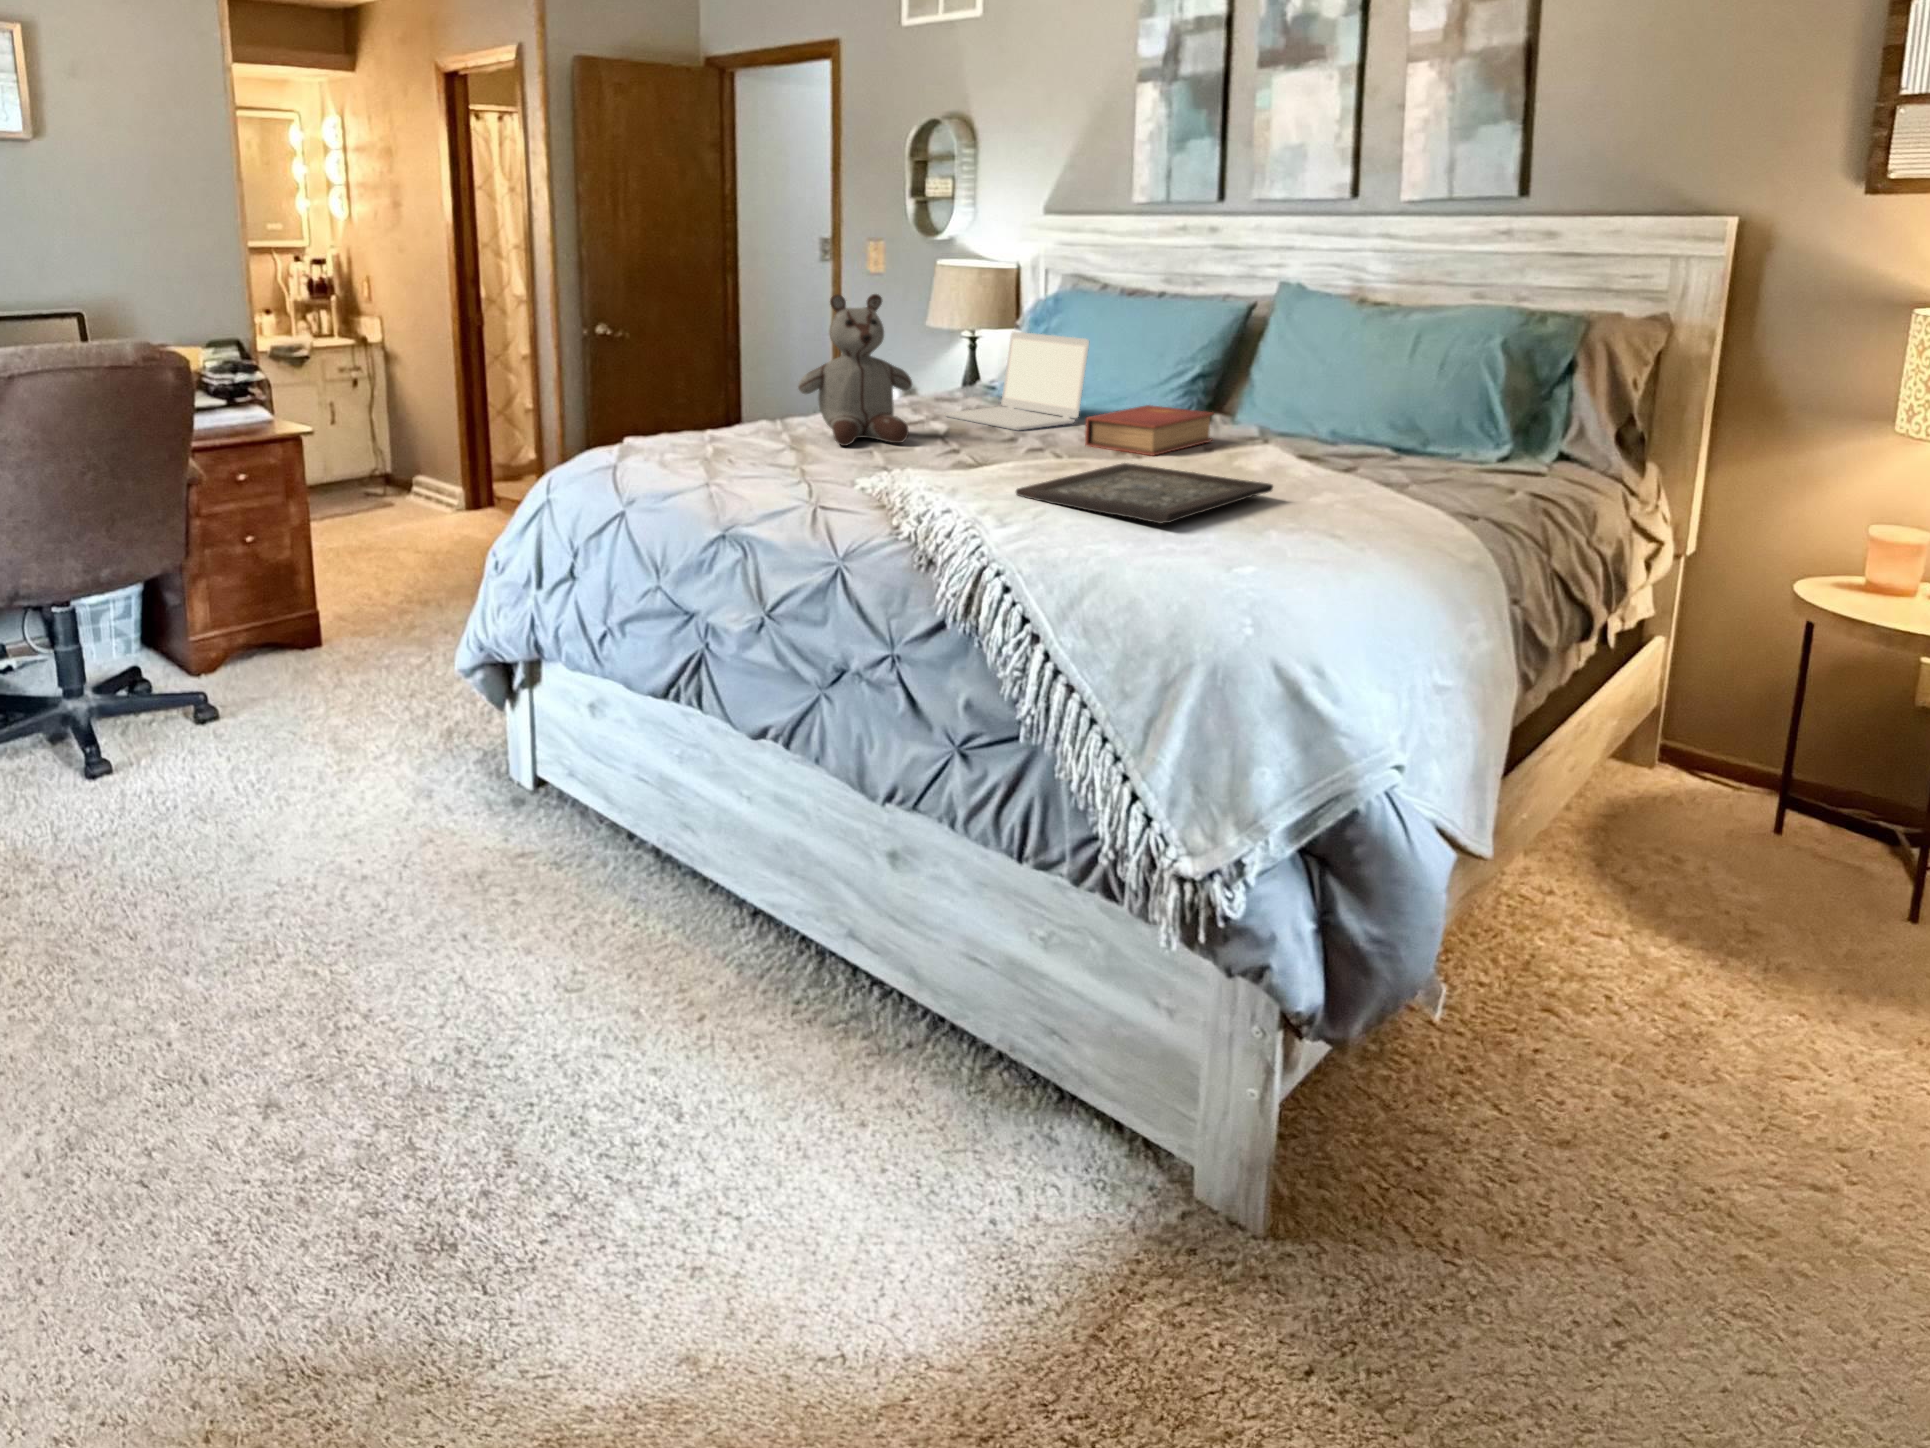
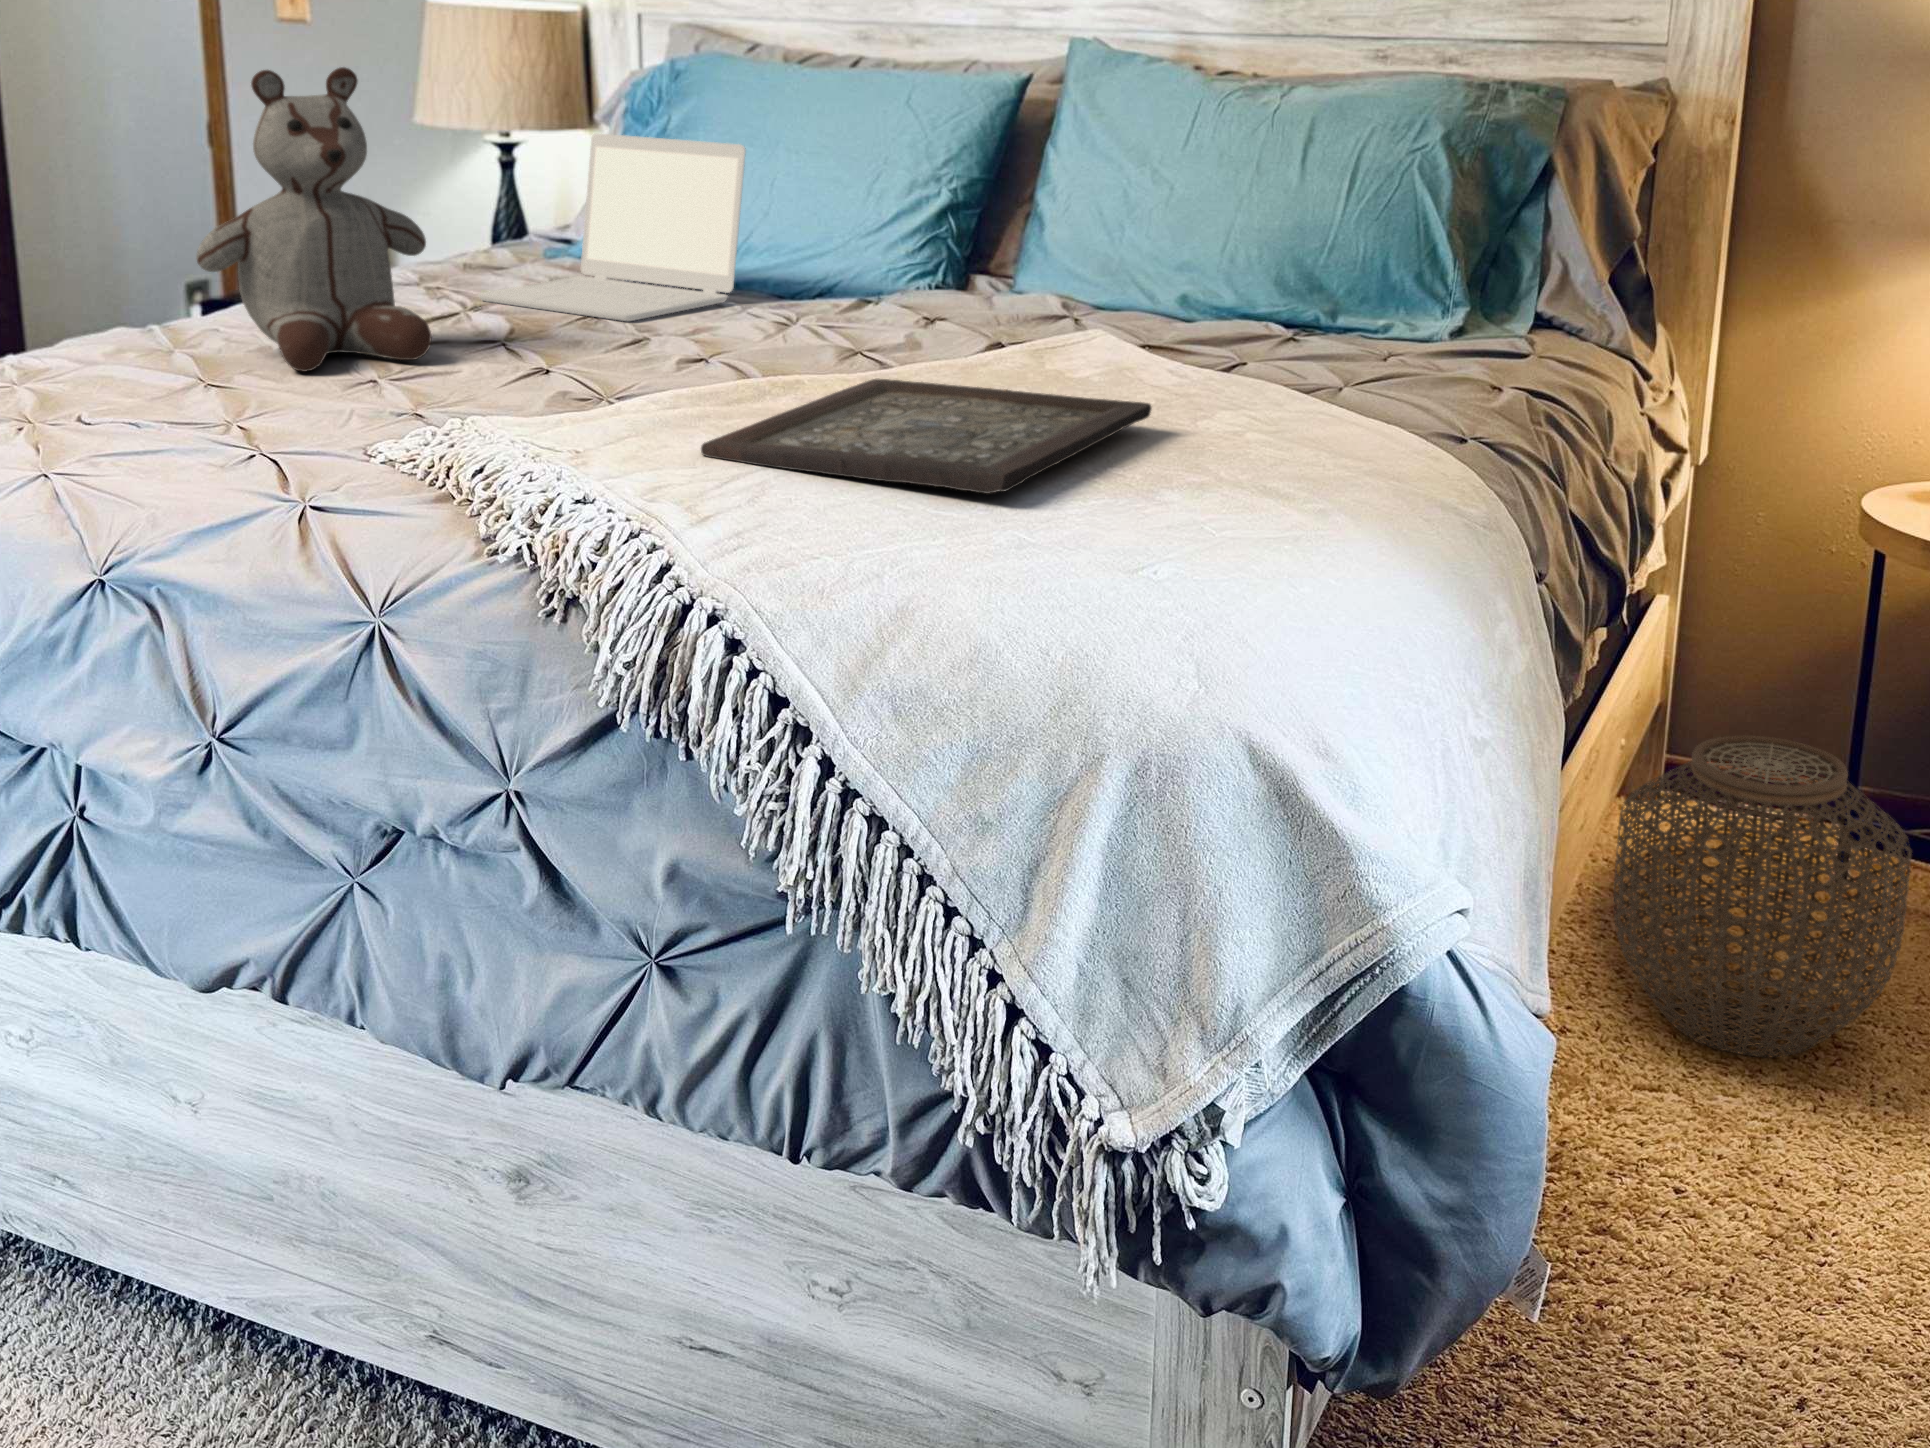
book: present [1085,405,1213,456] -> none [763,263,982,357]
woven basket: none [1586,720,1797,926] -> present [1614,736,1912,1057]

